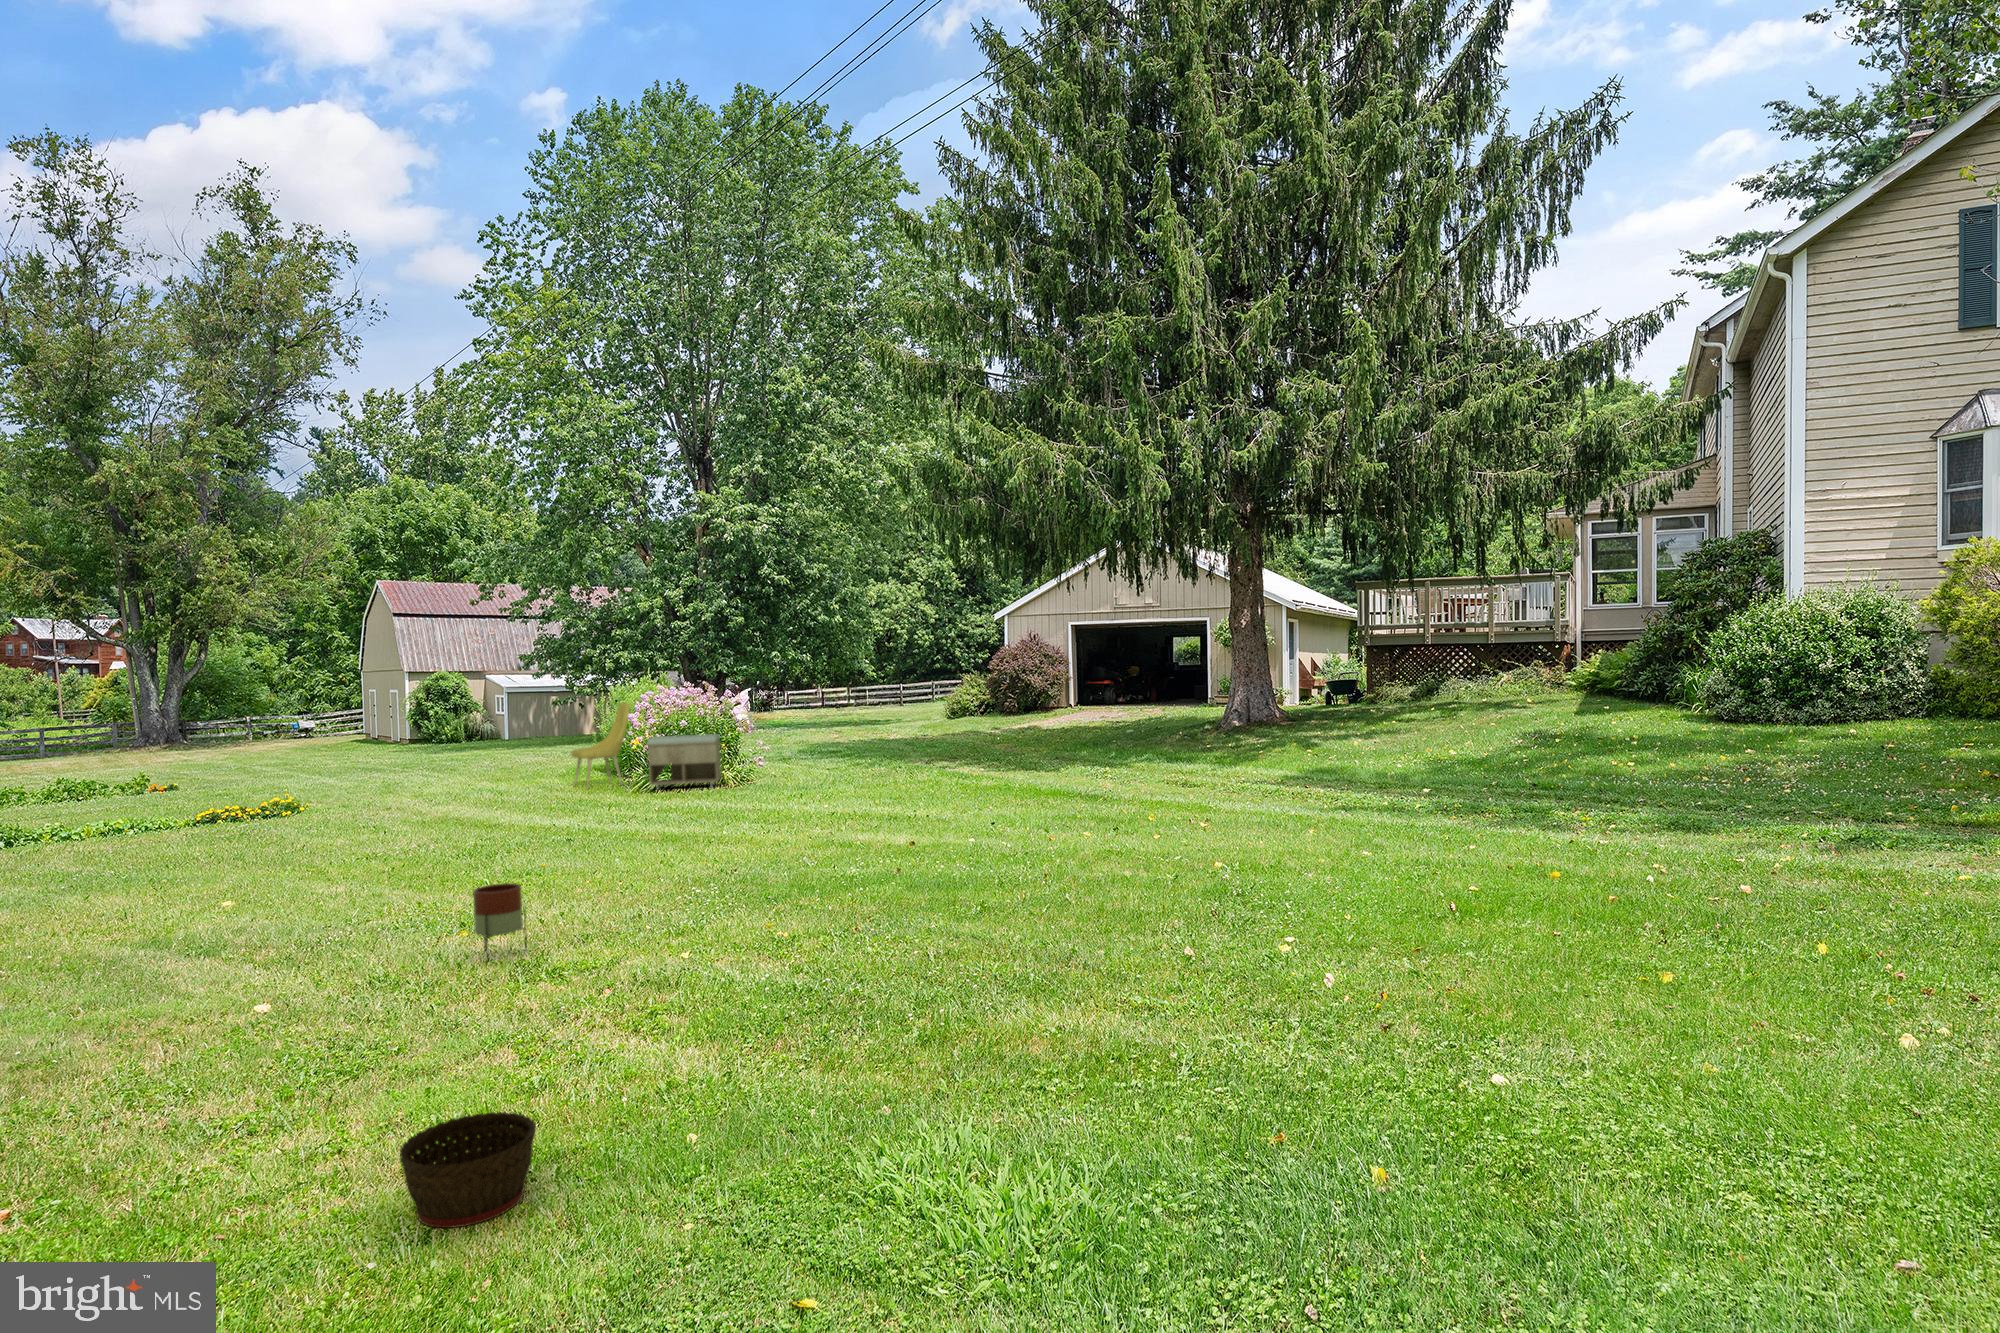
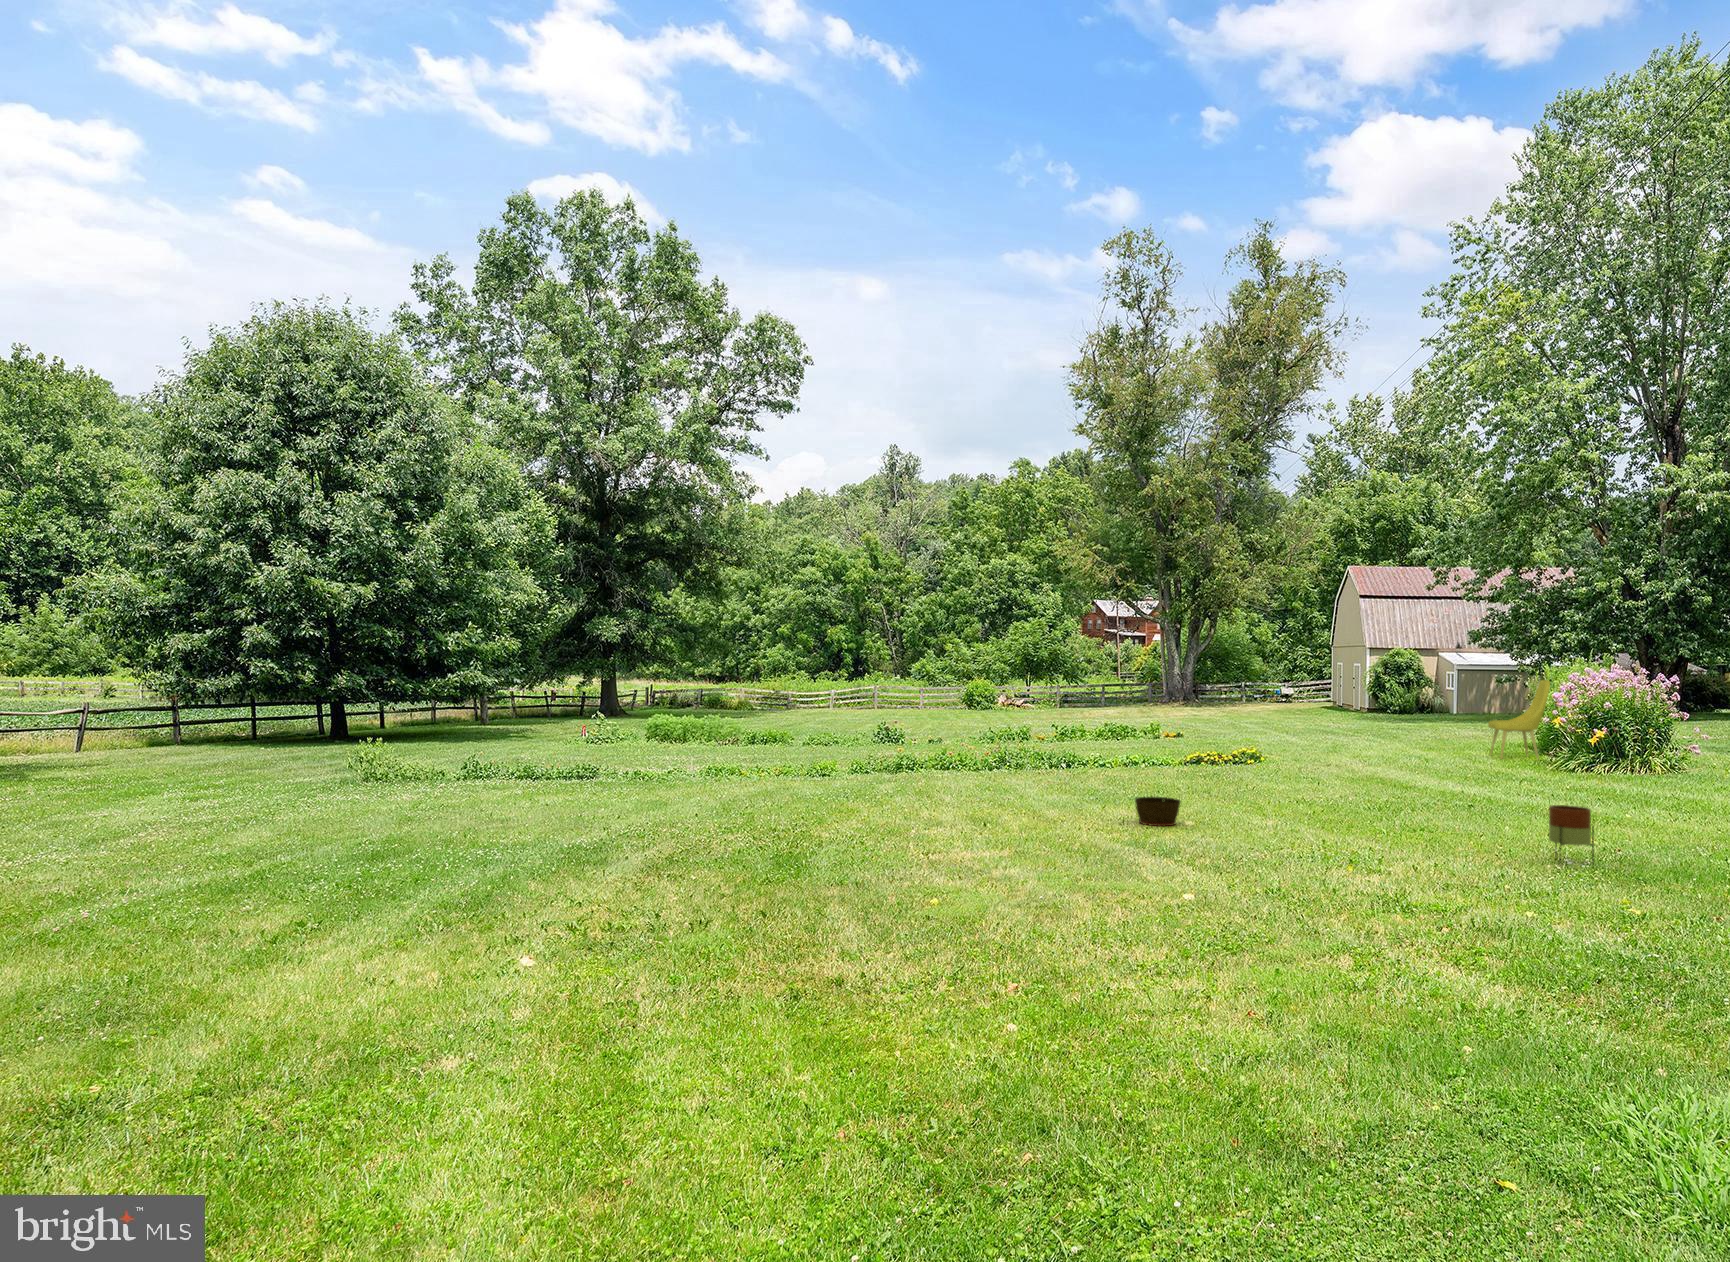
storage bench: present [647,734,721,789] -> none [1563,715,1649,772]
planter: present [473,883,527,960] -> present [1549,805,1594,862]
basket: present [400,1112,536,1228] -> present [1135,797,1181,826]

